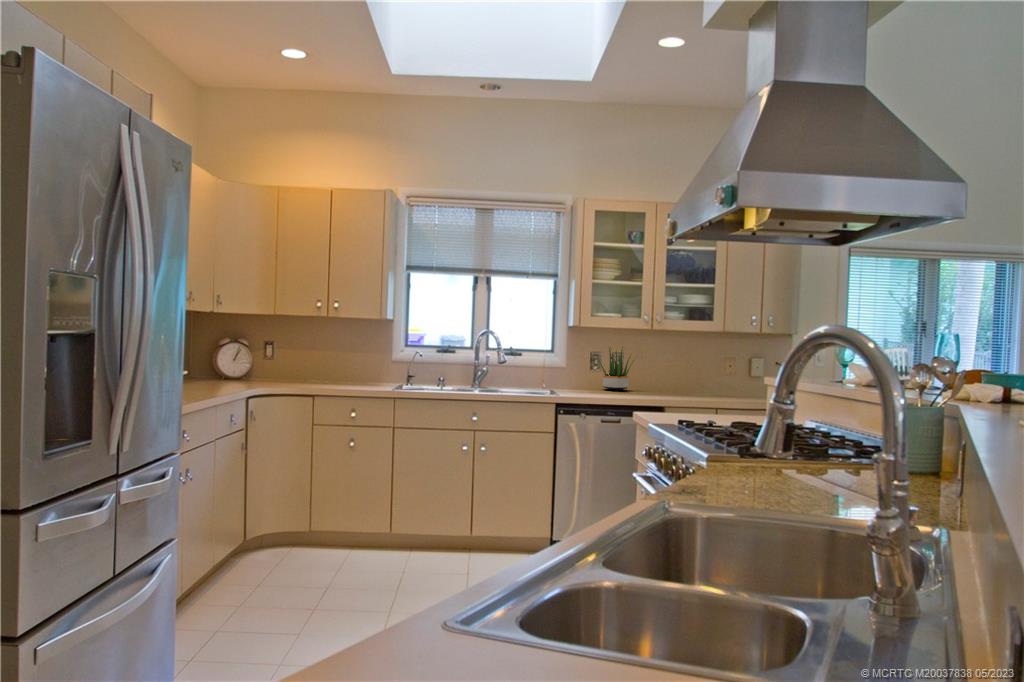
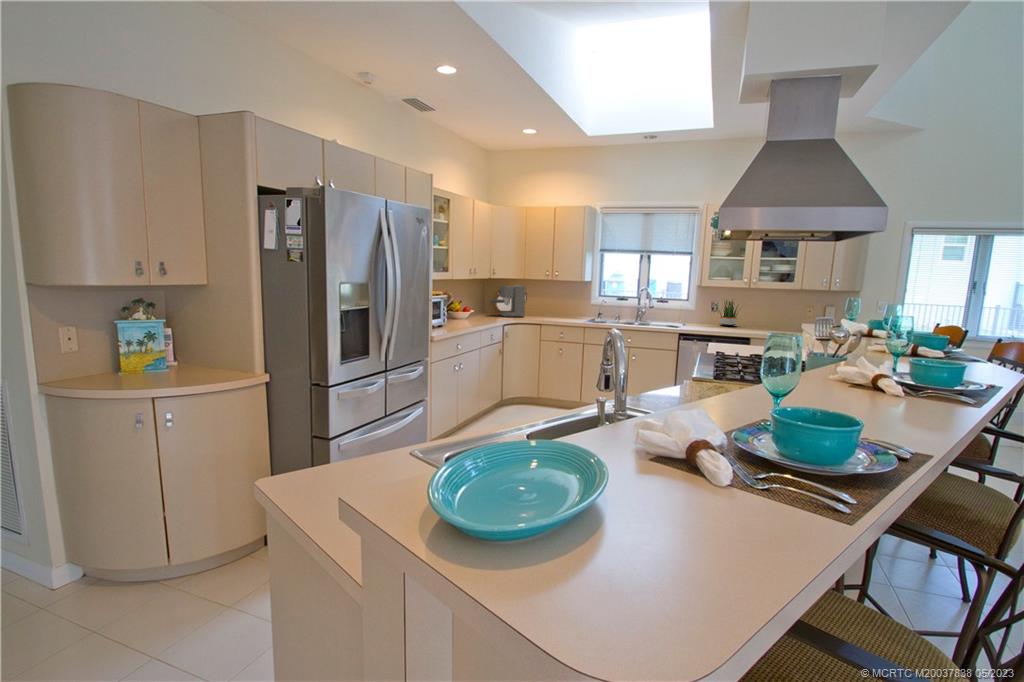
coffee maker: none [202,326,274,386] -> present [491,286,525,317]

